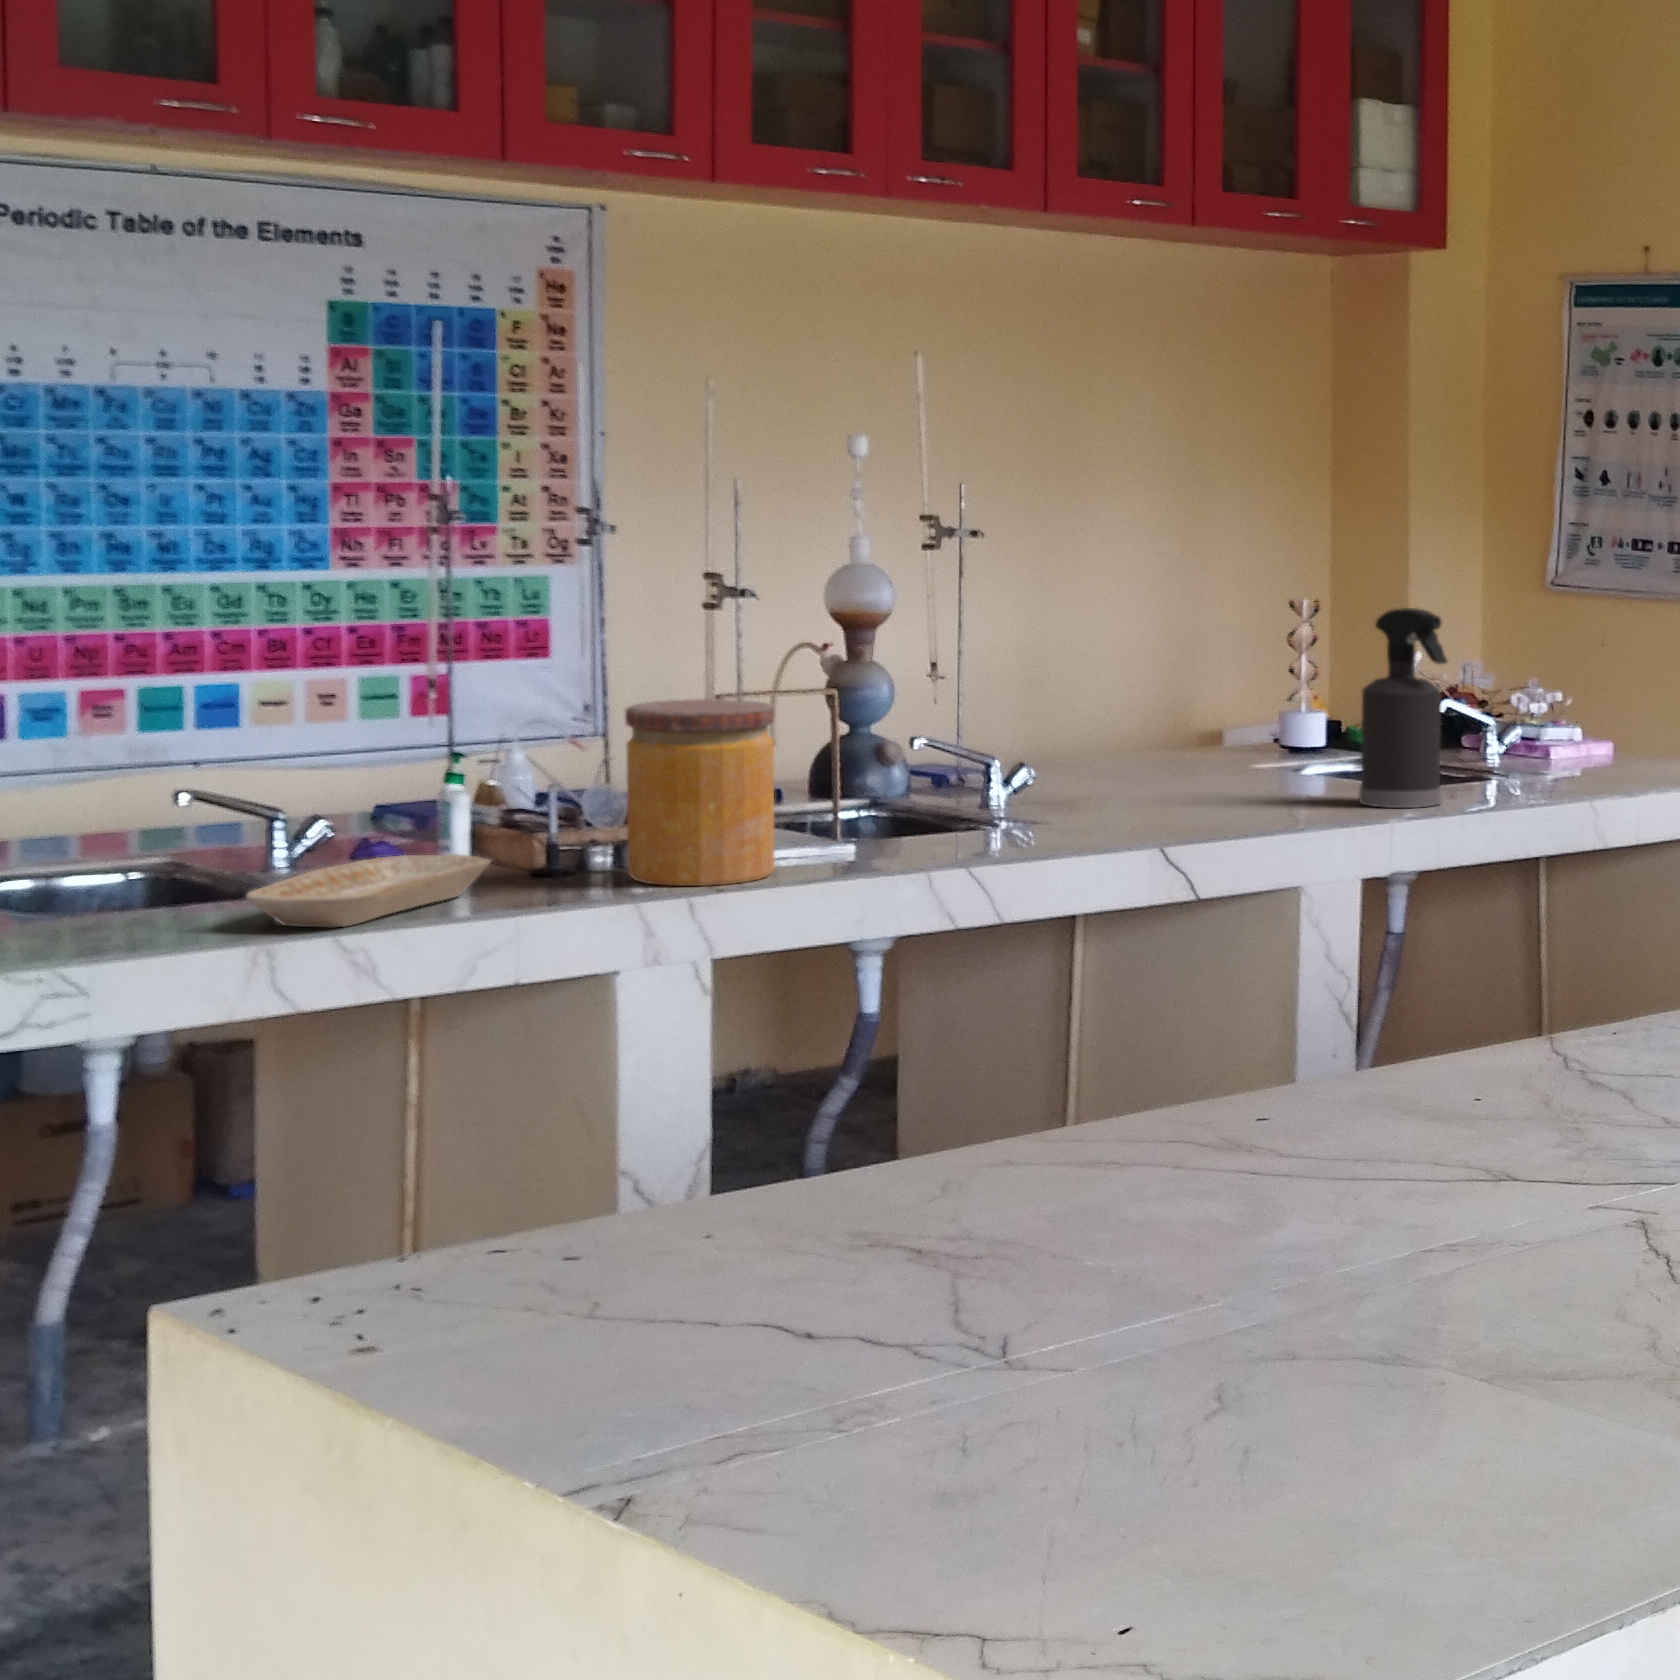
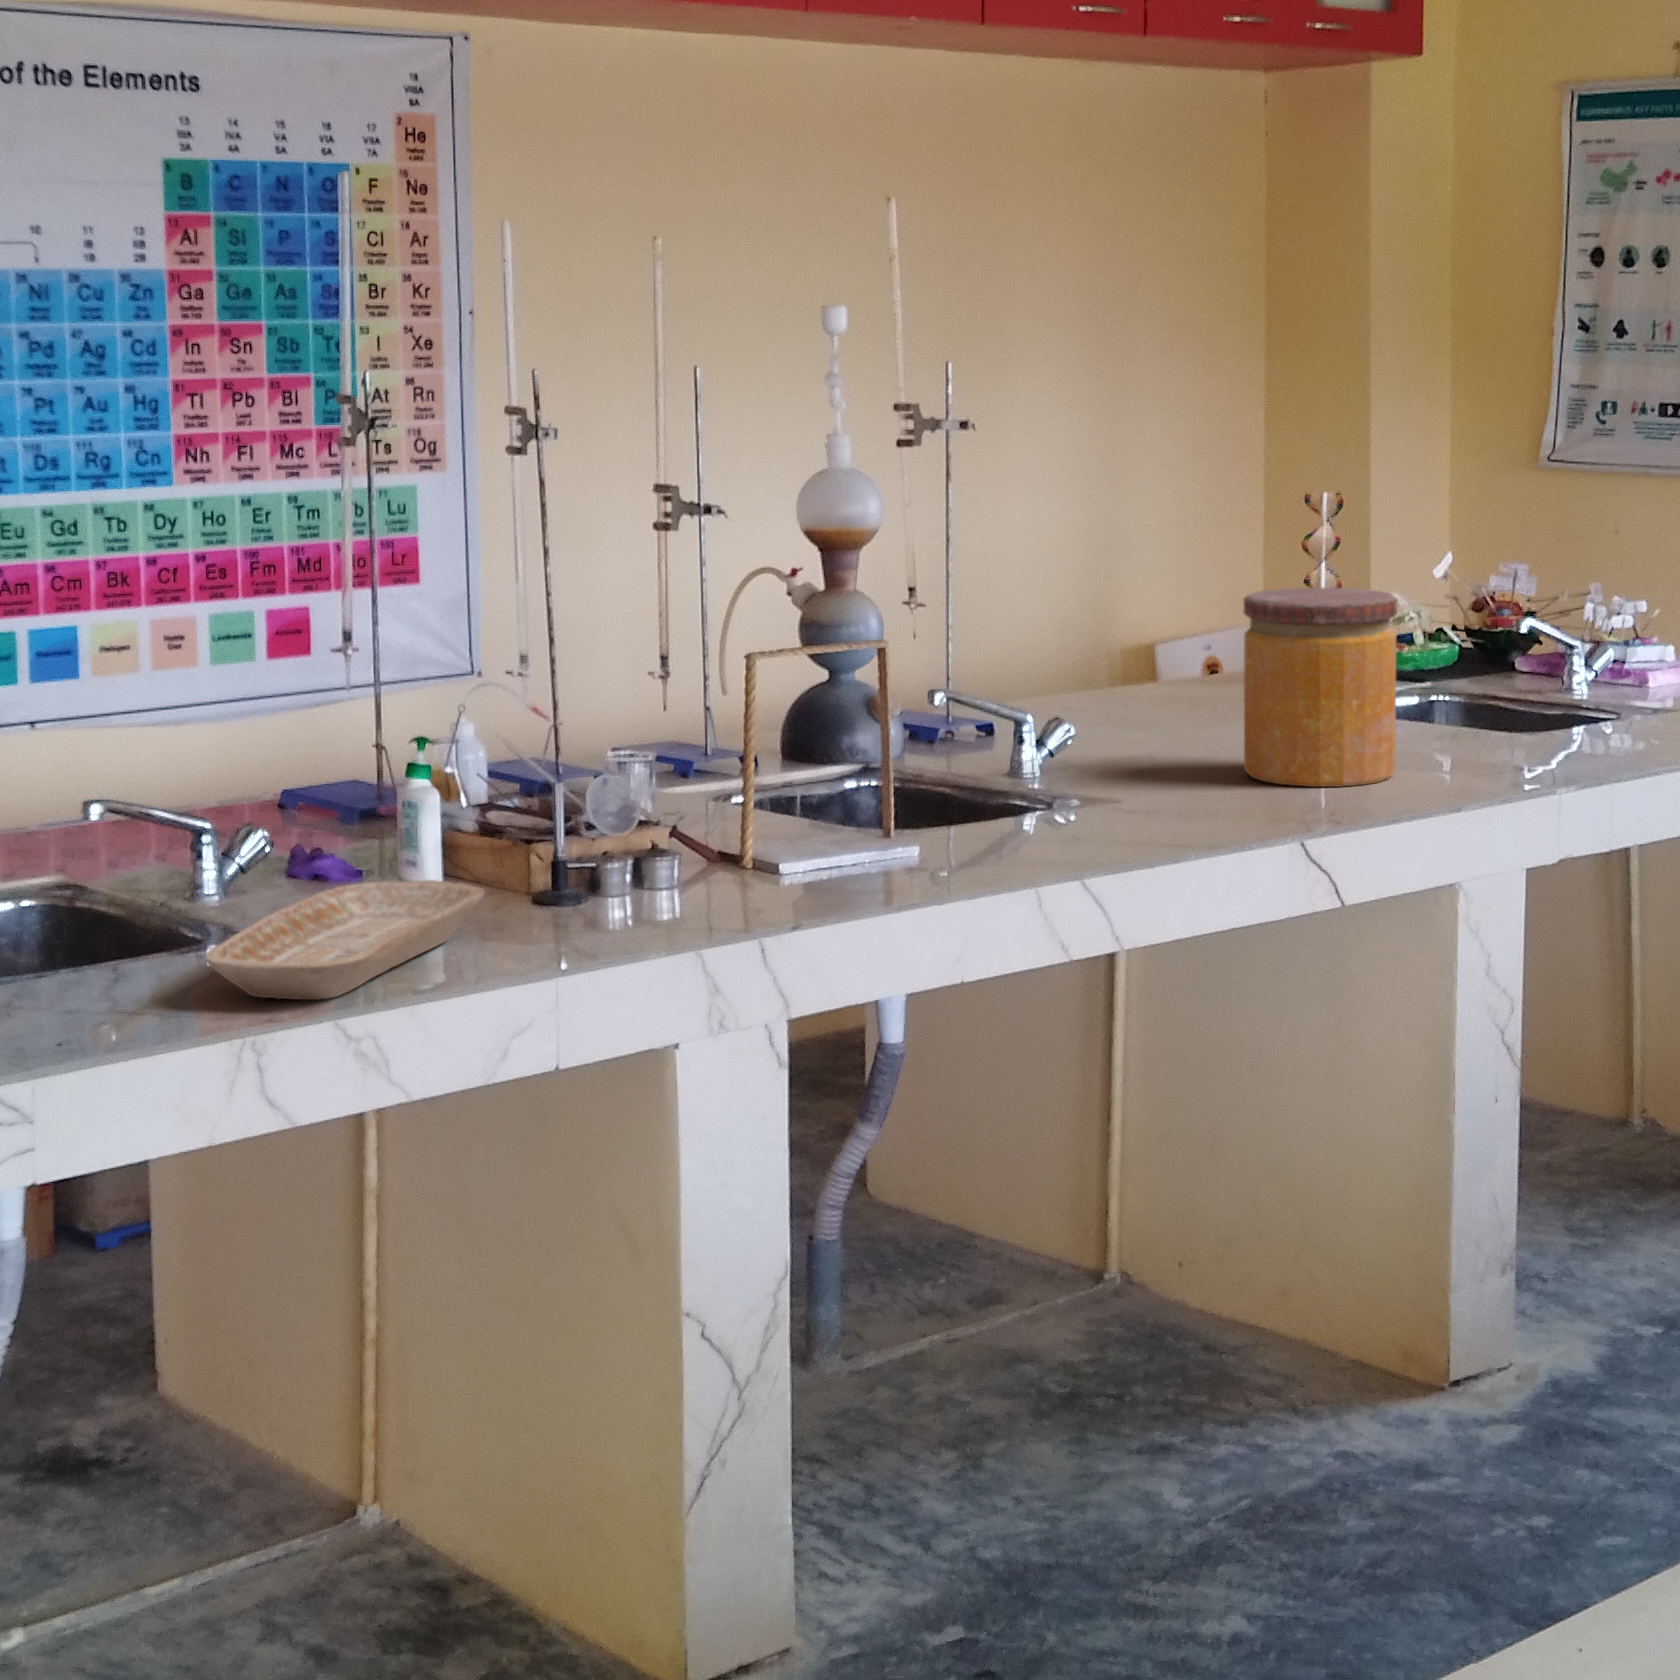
spray bottle: present [1359,608,1447,808] -> none [1474,514,1596,771]
jar: present [625,699,775,886] -> present [1244,587,1397,787]

